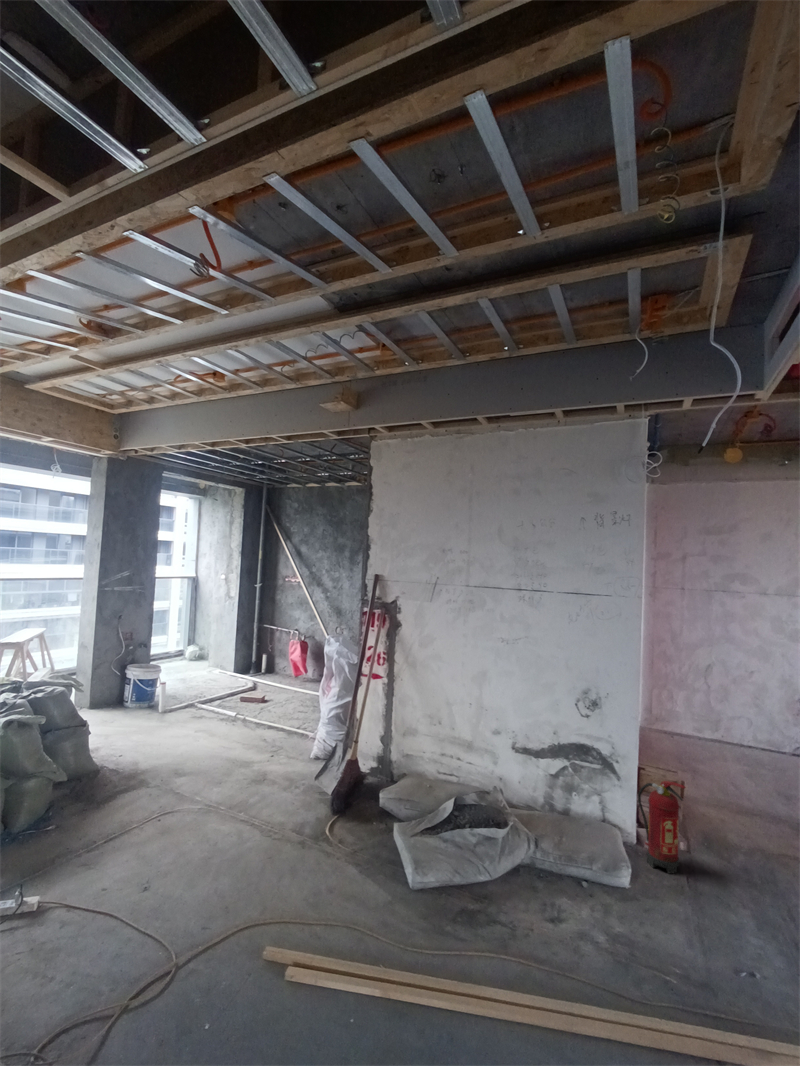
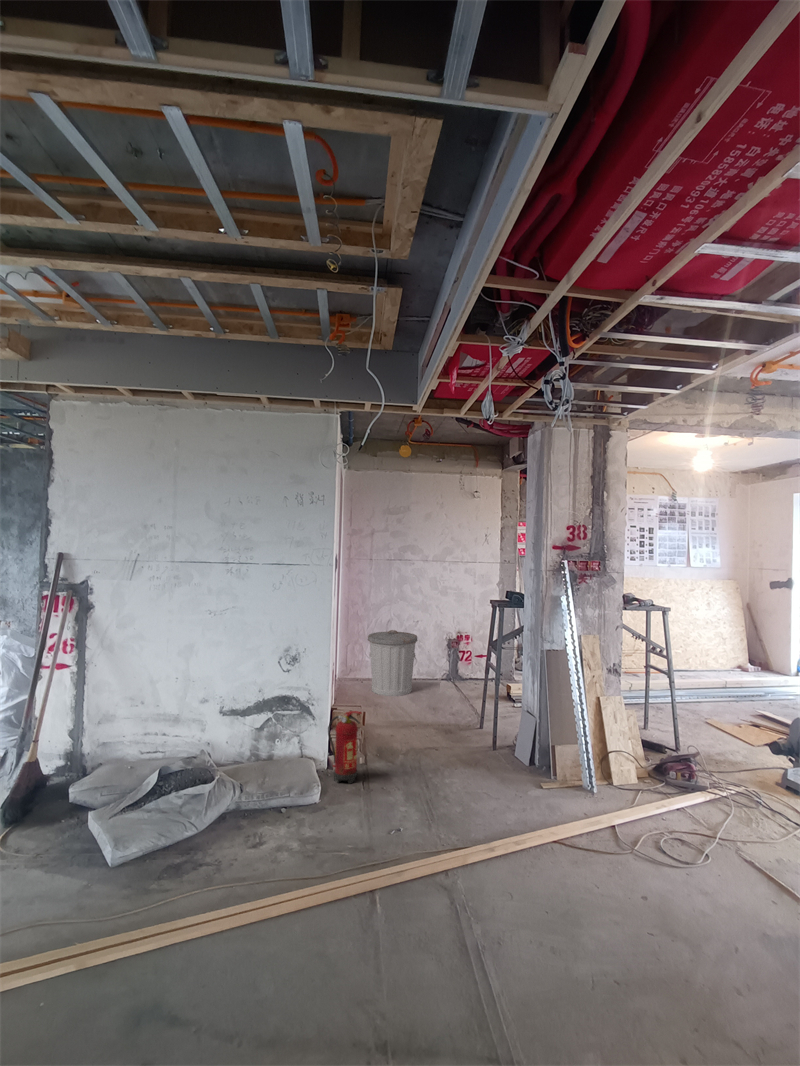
trash can: none [682,680,755,766] -> present [368,630,418,696]

